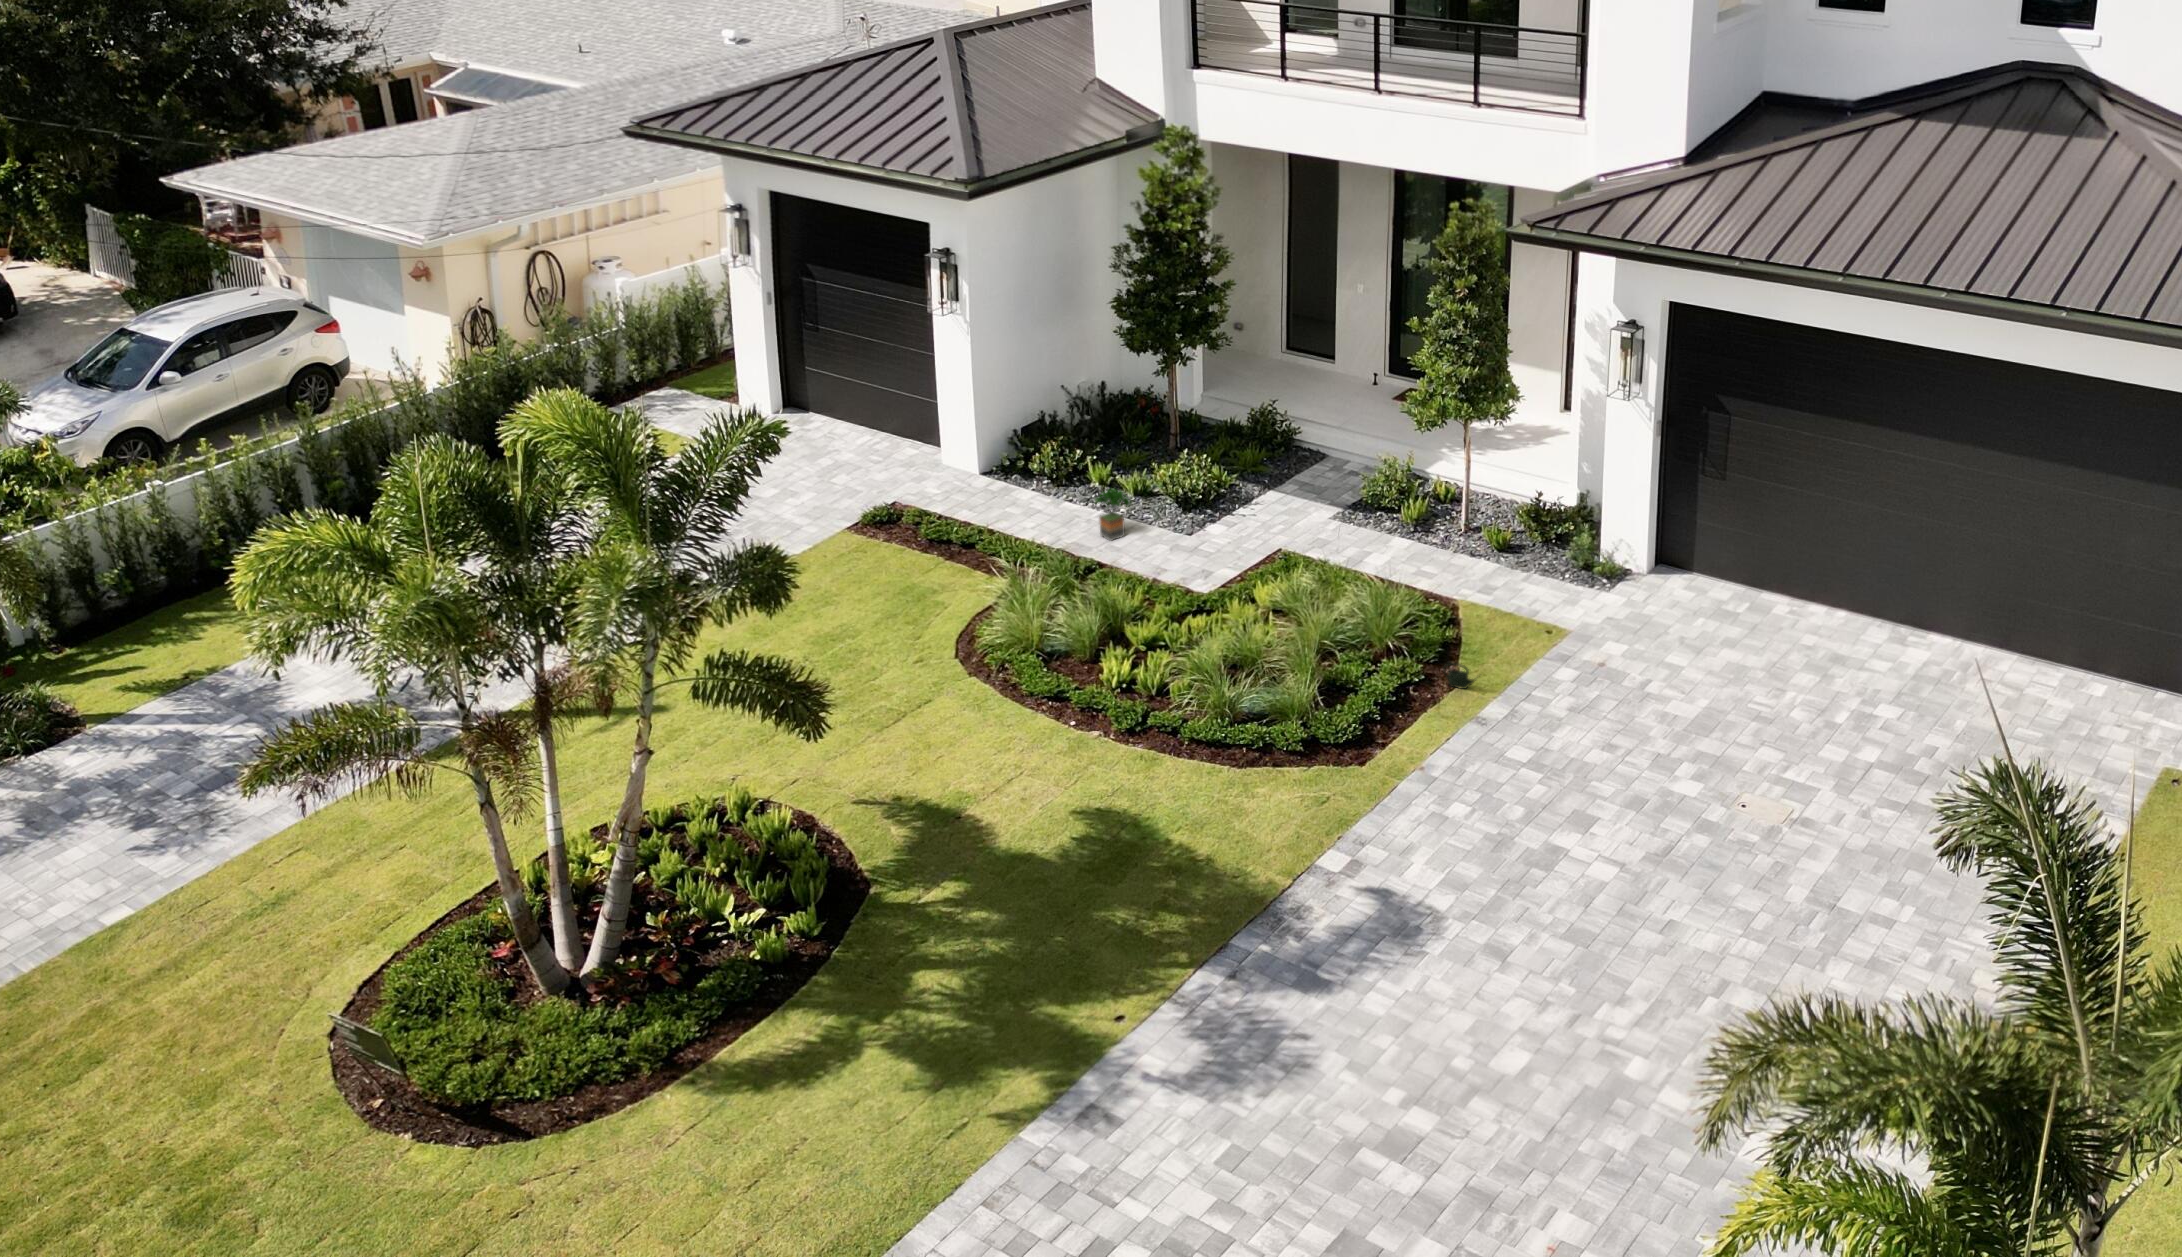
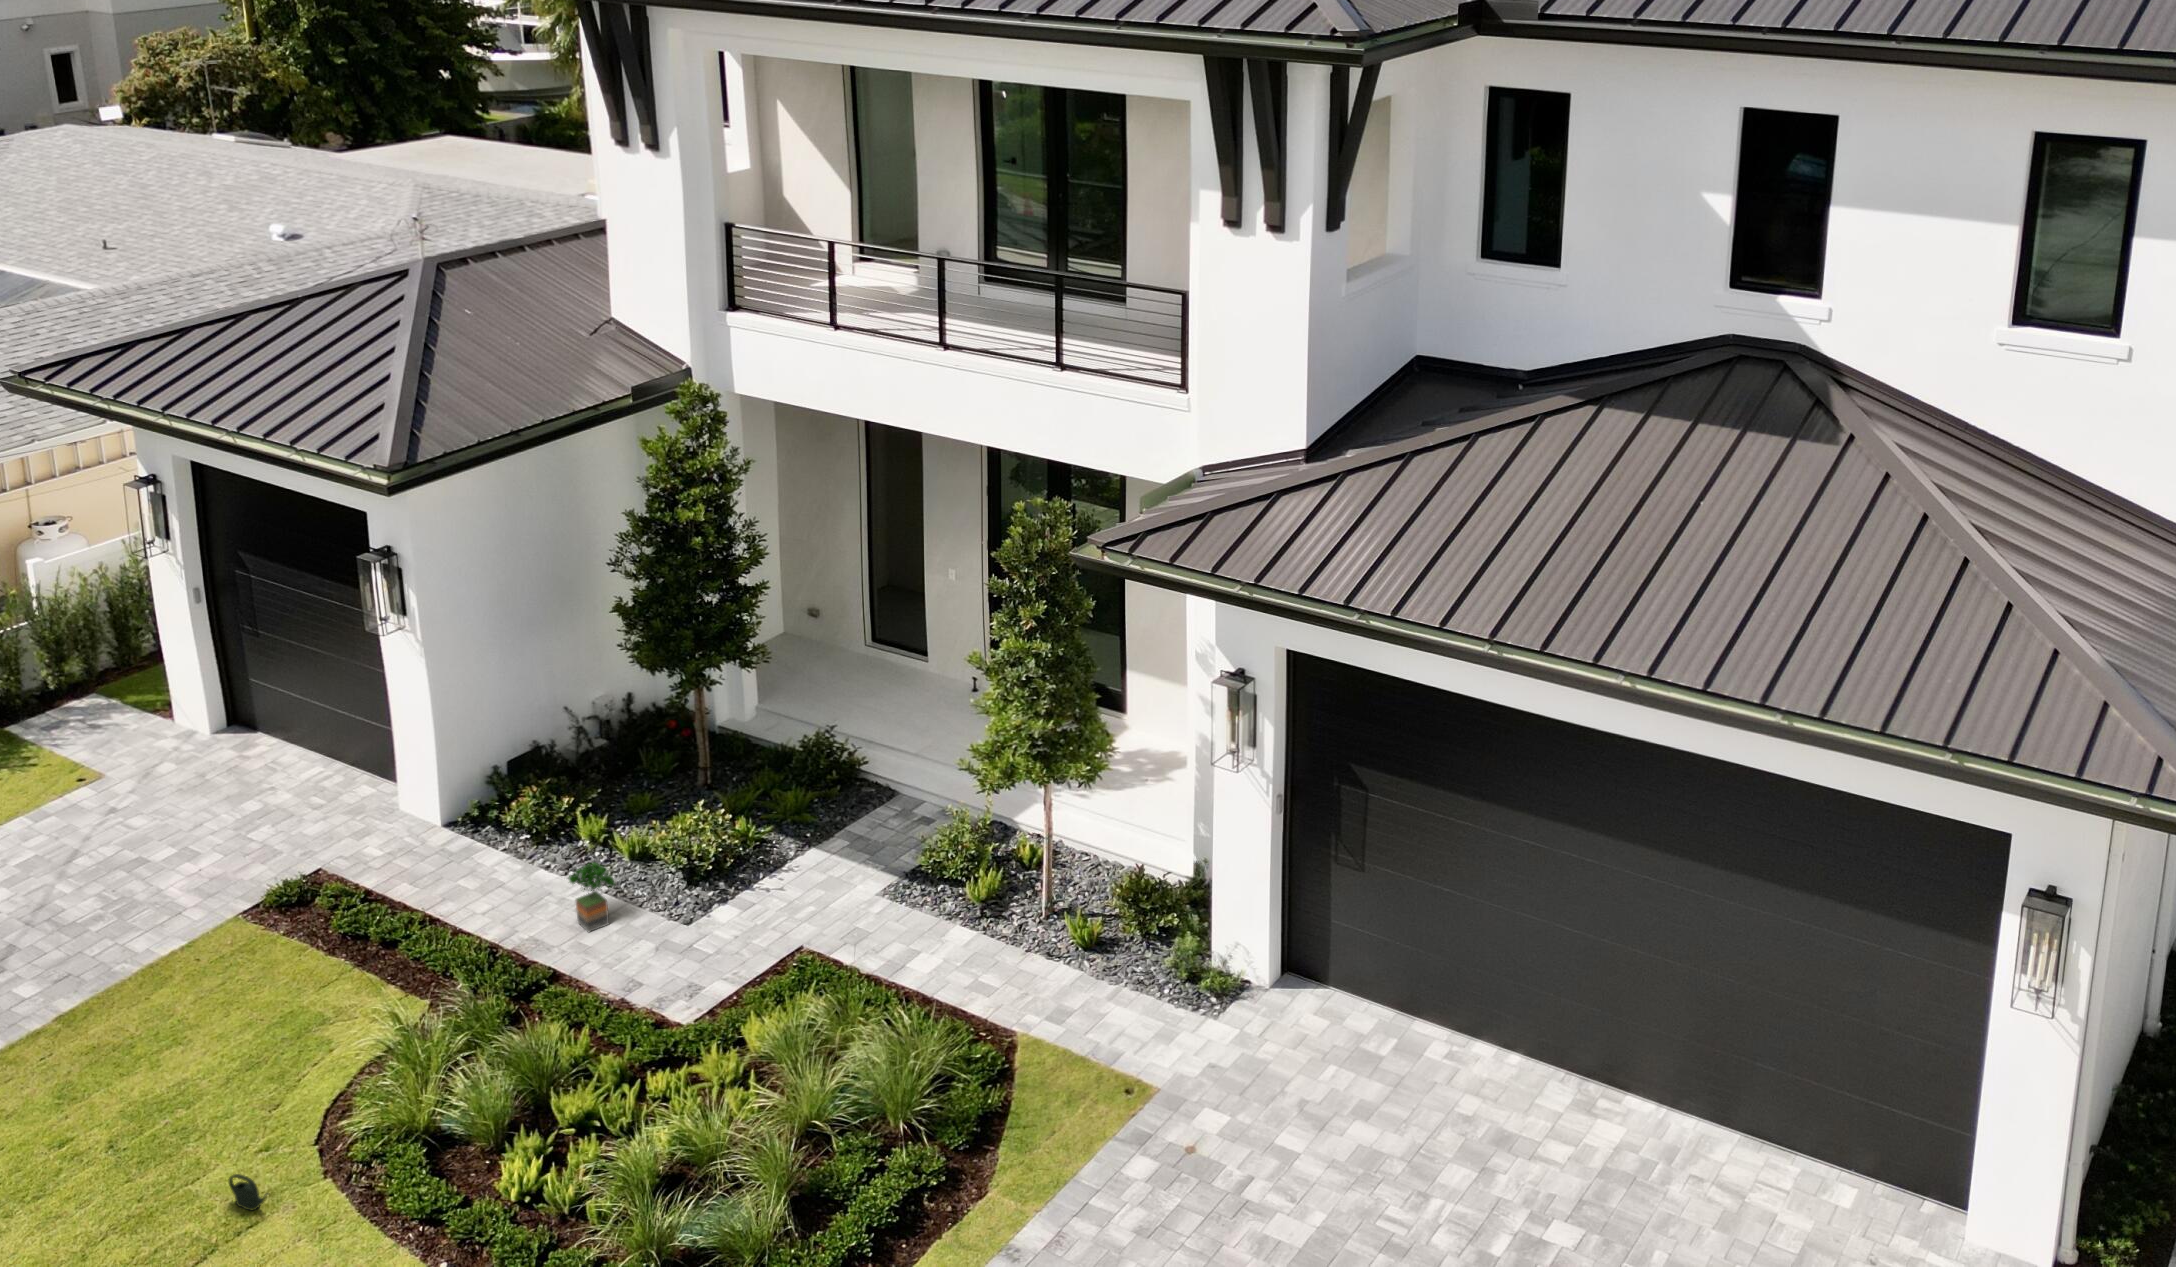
watering can: present [1443,663,1476,689] -> present [229,1174,268,1210]

